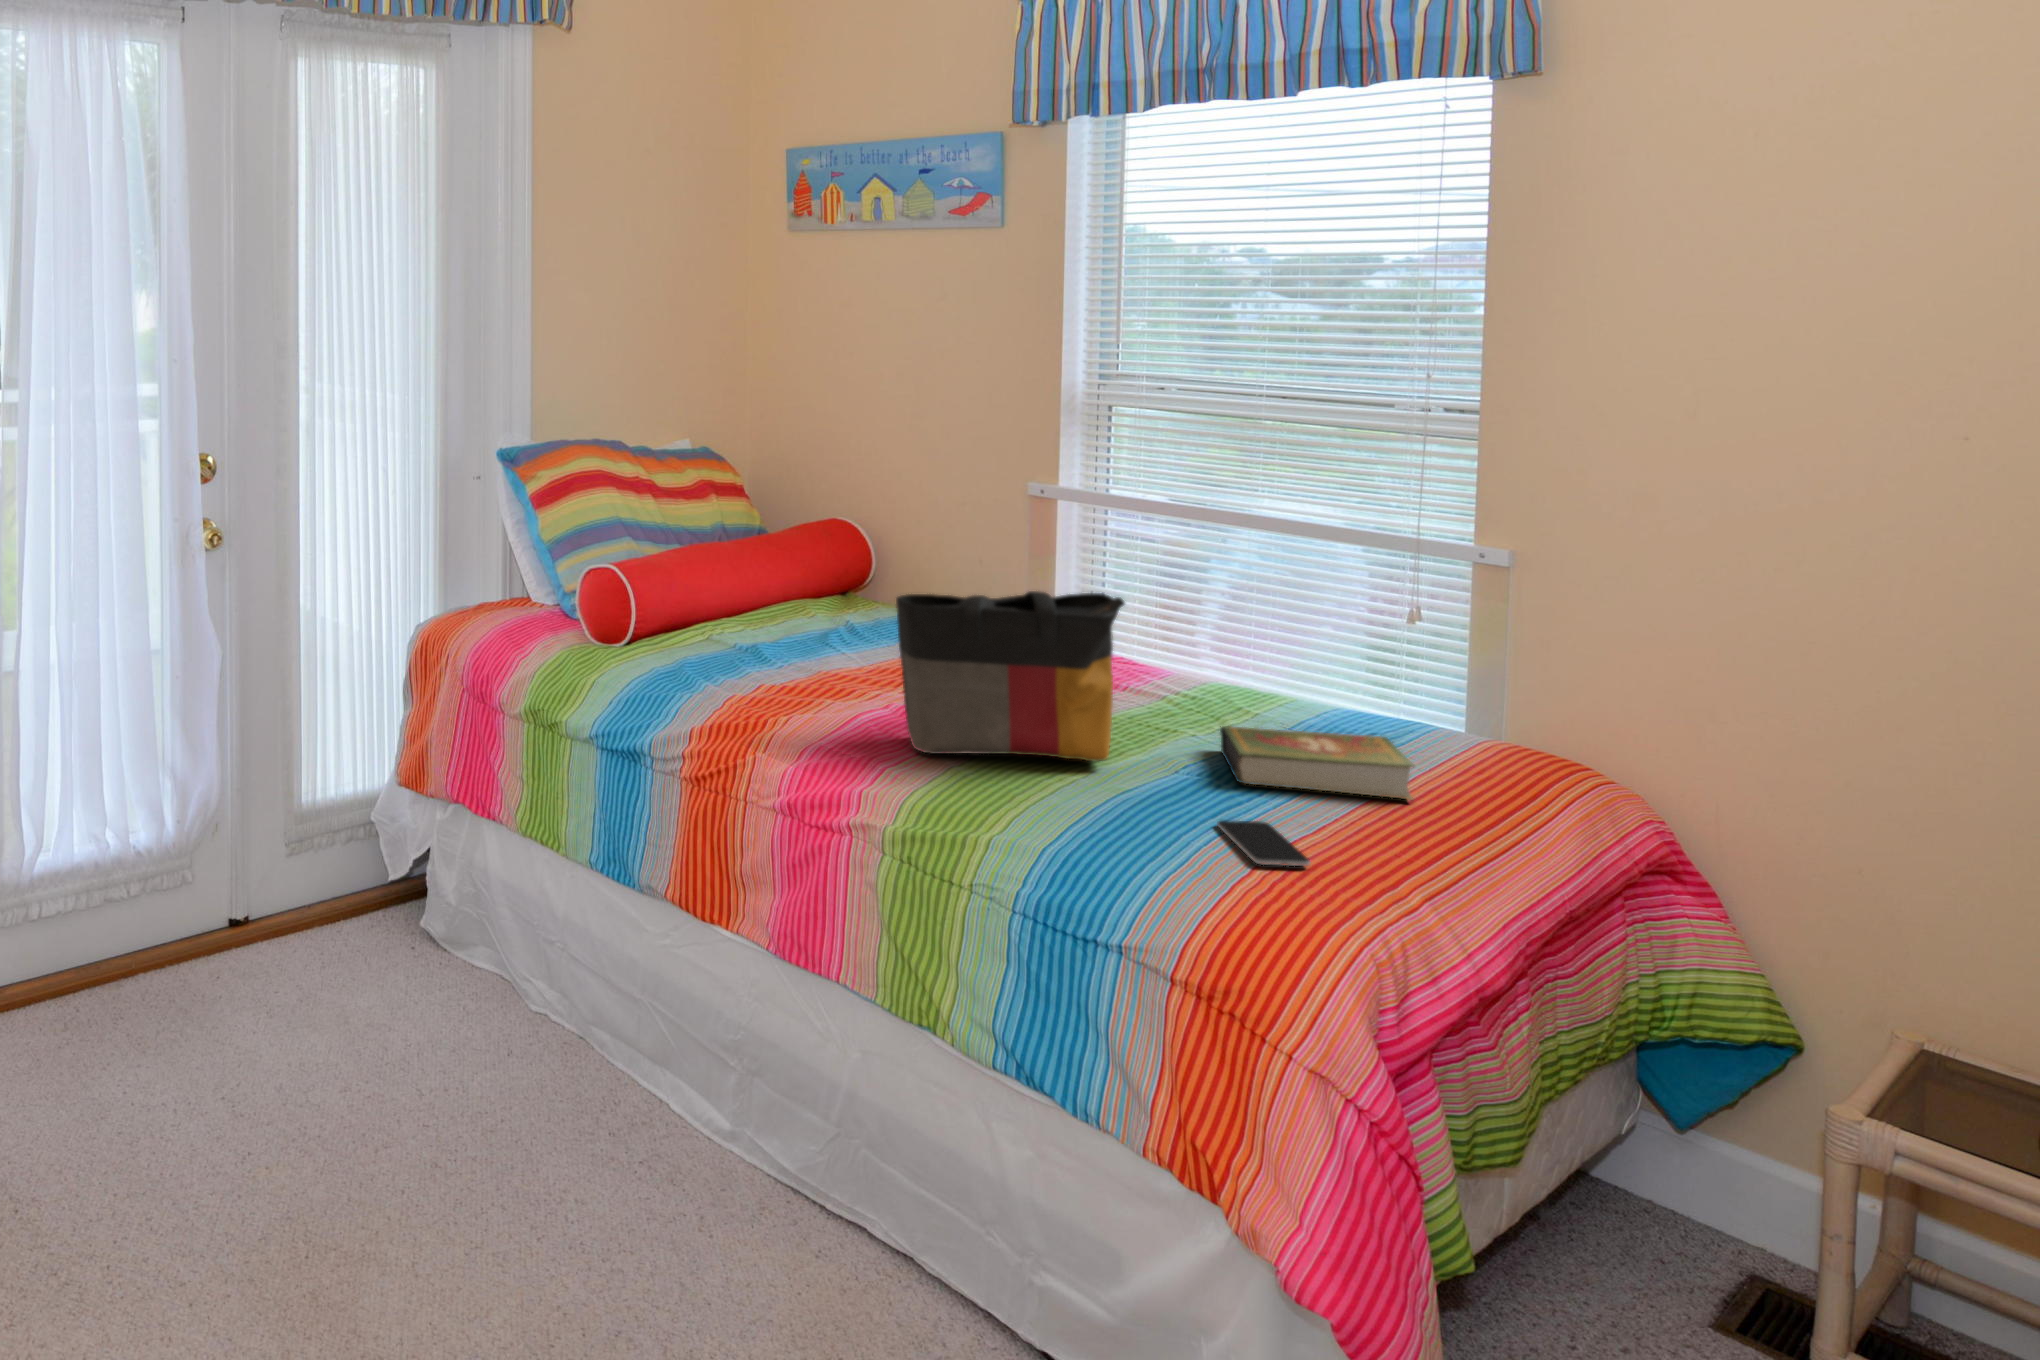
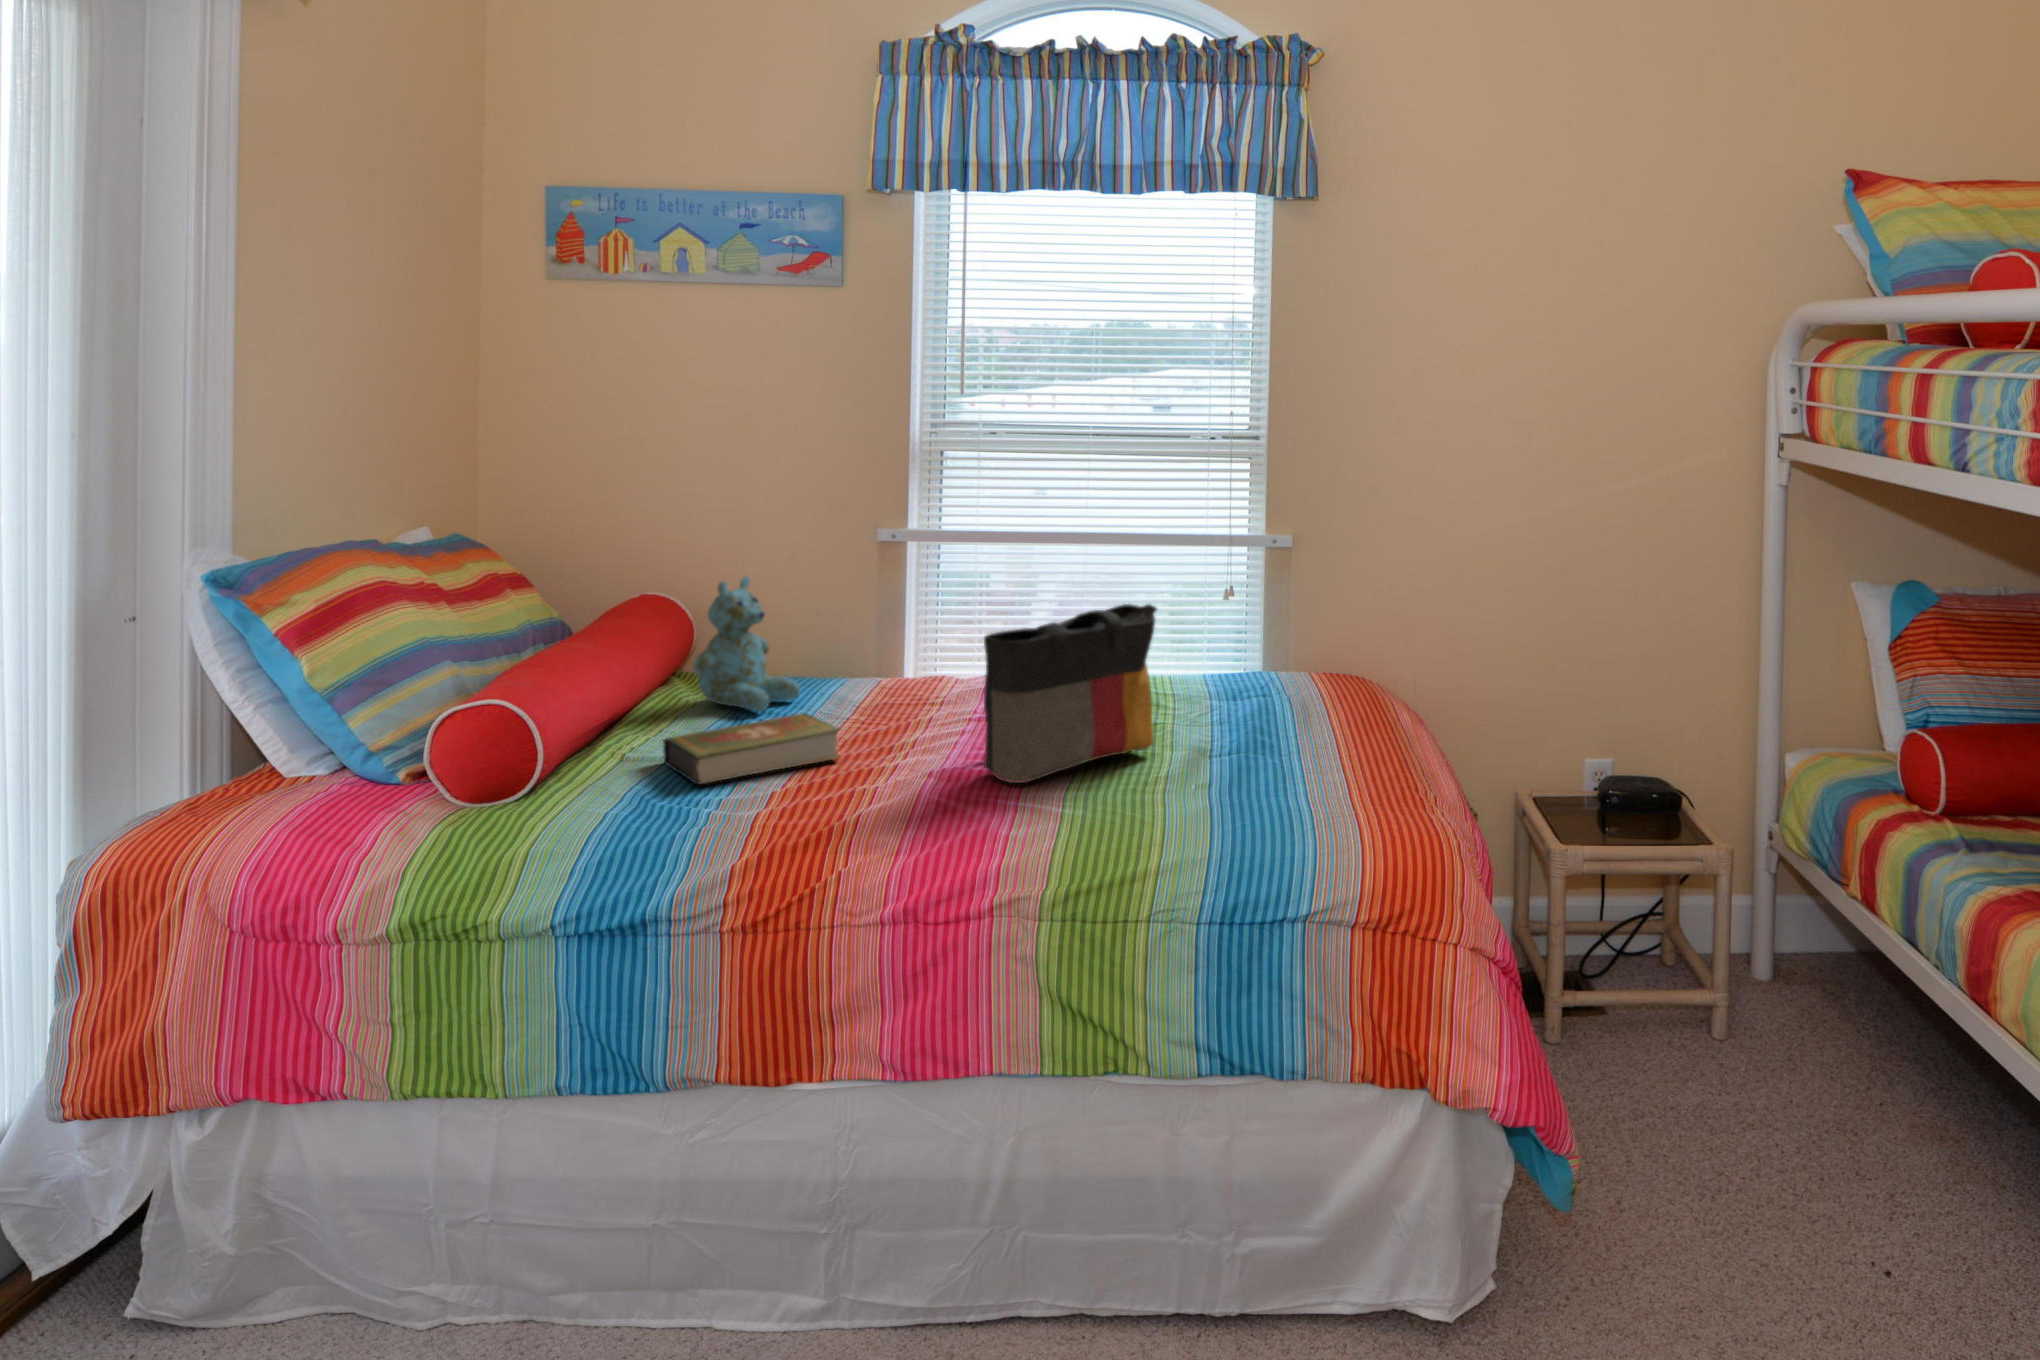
stuffed bear: none [794,510,890,638] -> present [693,576,800,711]
book: present [1220,726,1414,800] -> present [663,713,840,785]
smartphone: present [1217,820,1310,866] -> none [1274,756,1361,783]

